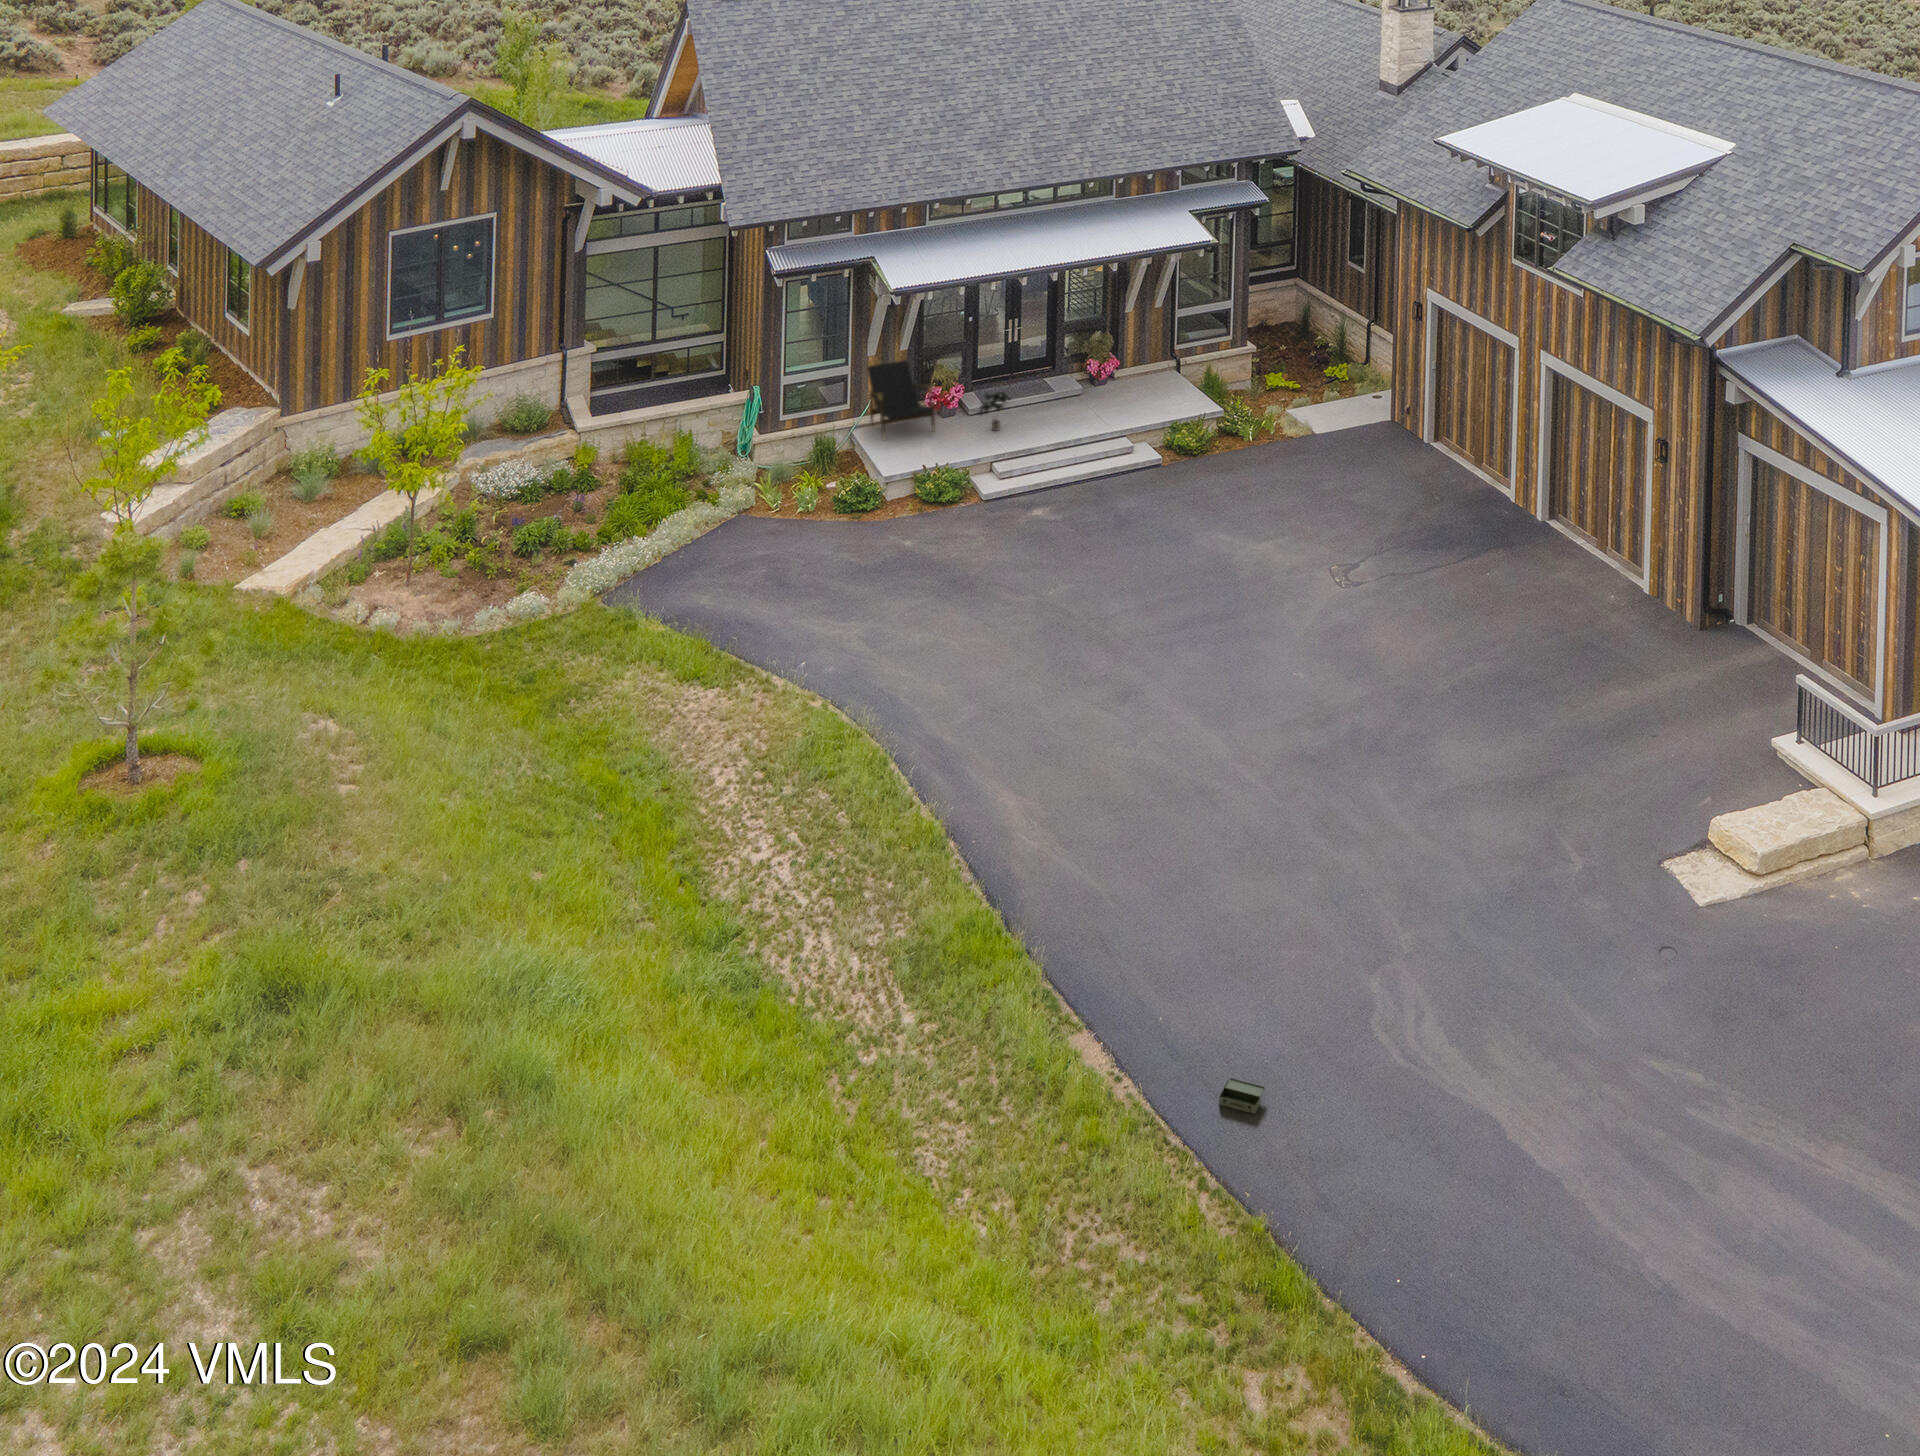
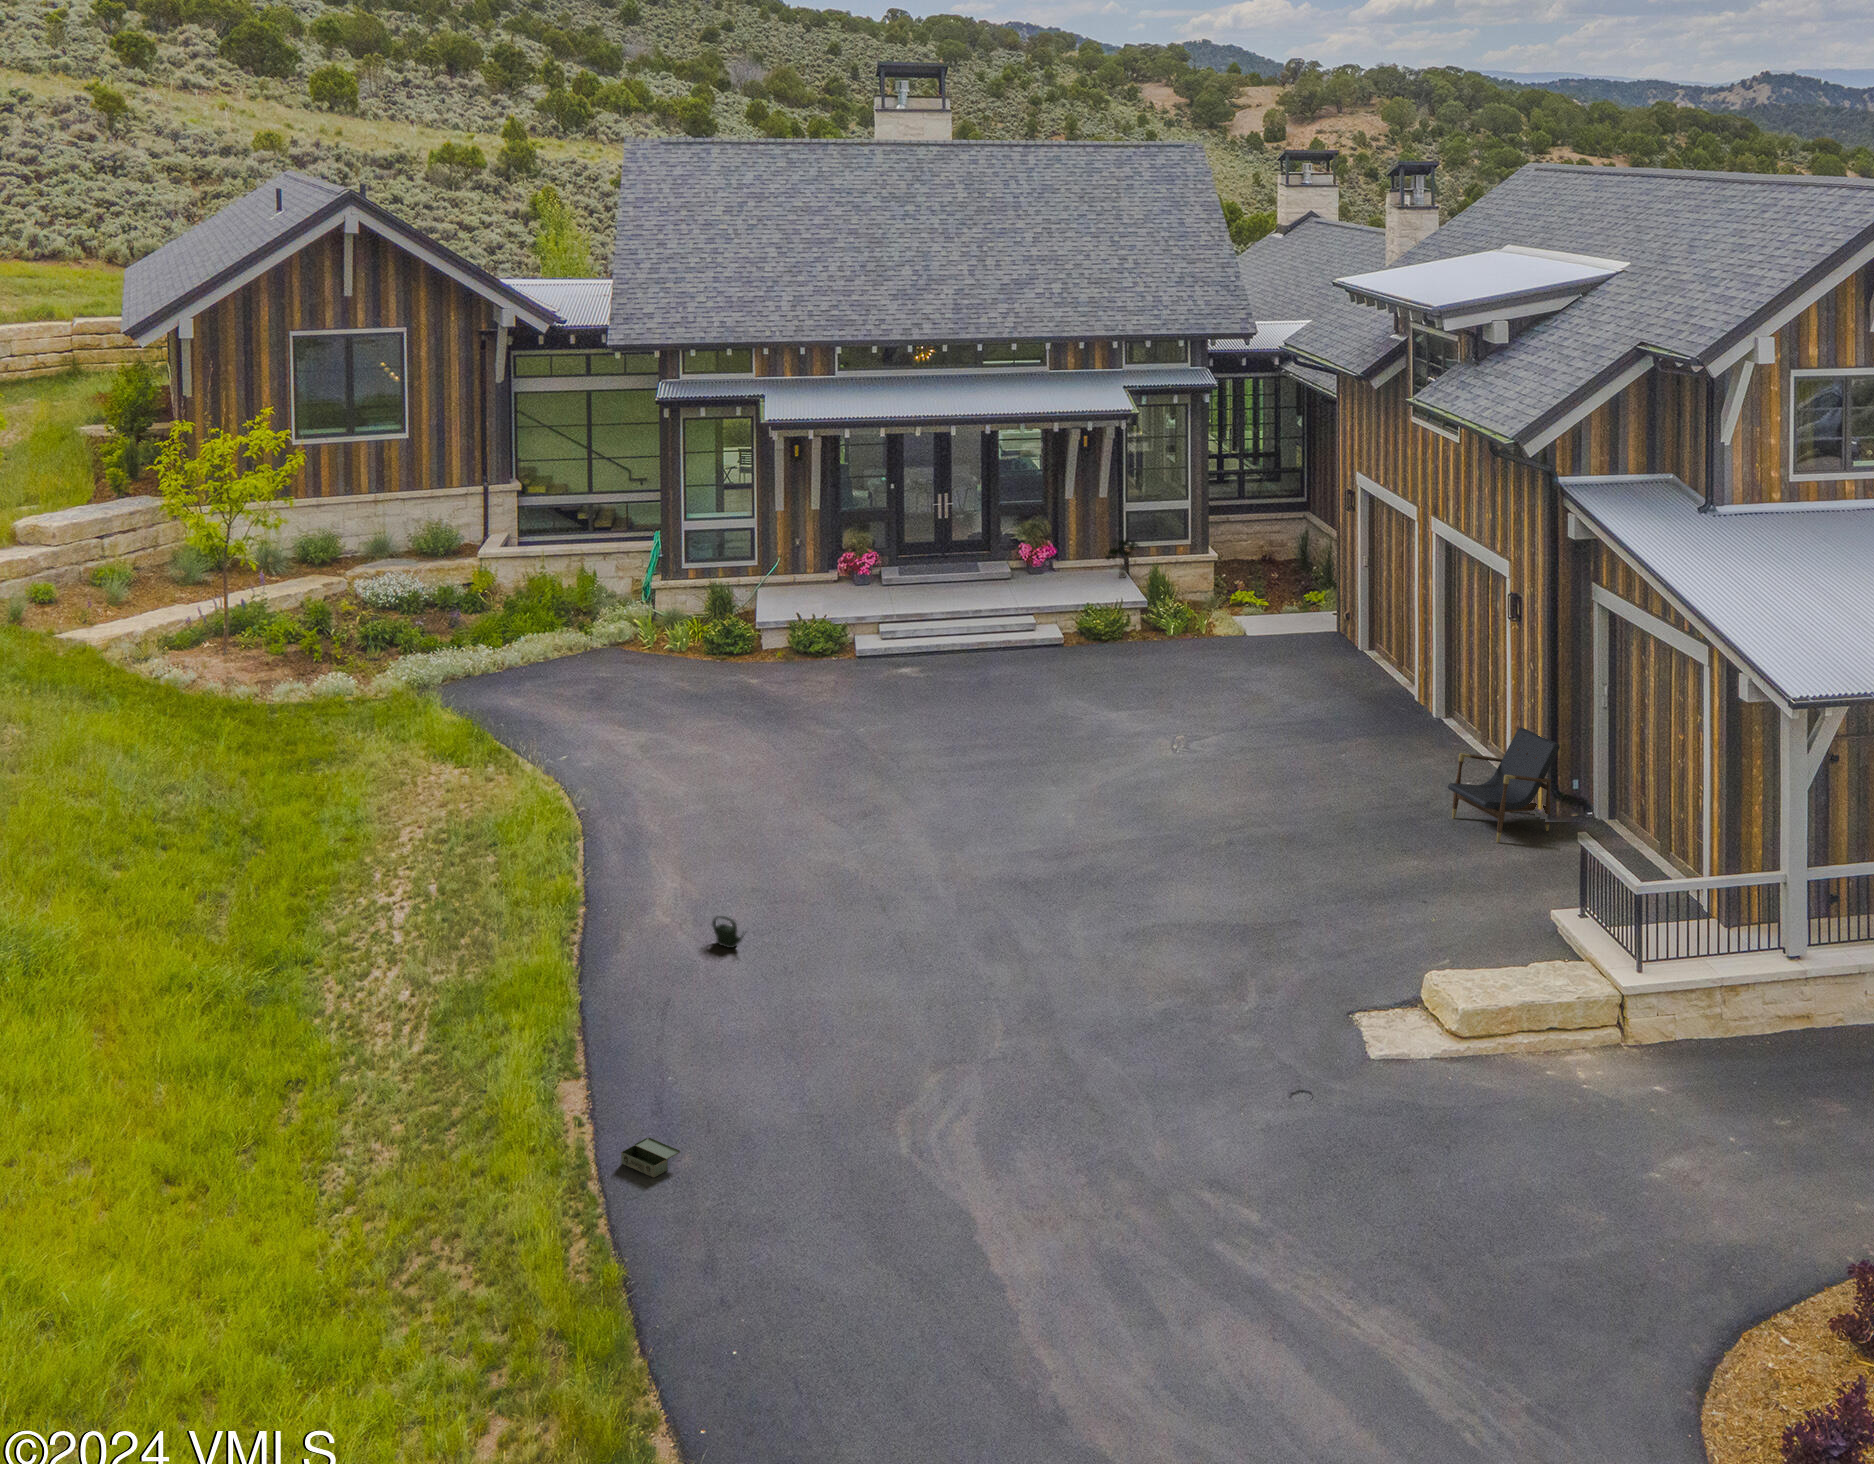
lounge chair: present [867,360,935,438] -> present [1448,728,1560,843]
potted plant: present [978,392,1010,431] -> present [1105,539,1139,578]
watering can: none [1114,838,1153,865] -> present [712,916,743,948]

